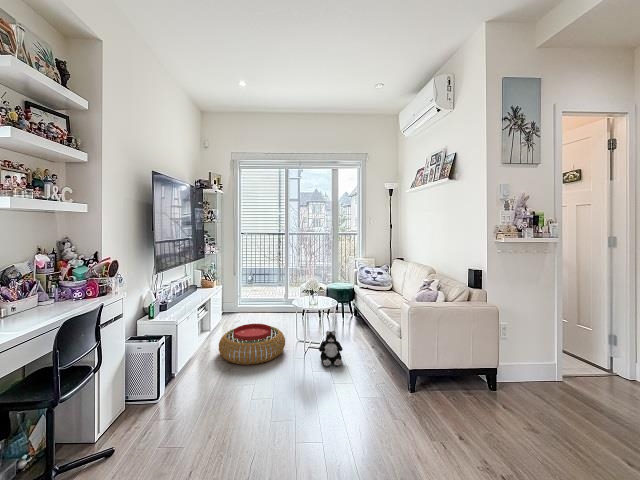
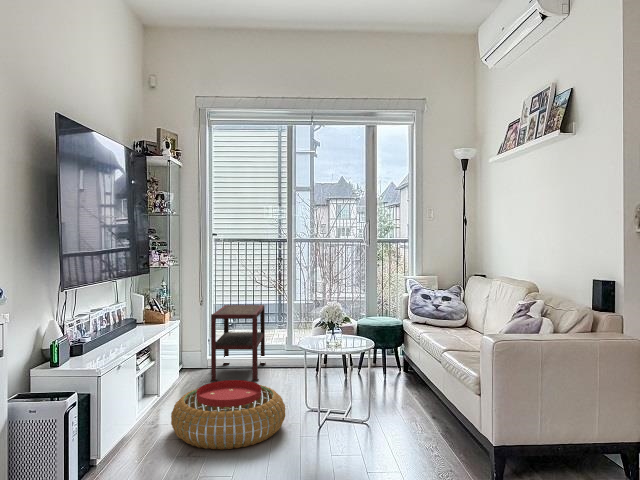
side table: none [241,276,274,322] -> present [210,305,266,382]
plush toy: present [319,331,343,366] -> none [344,391,387,453]

